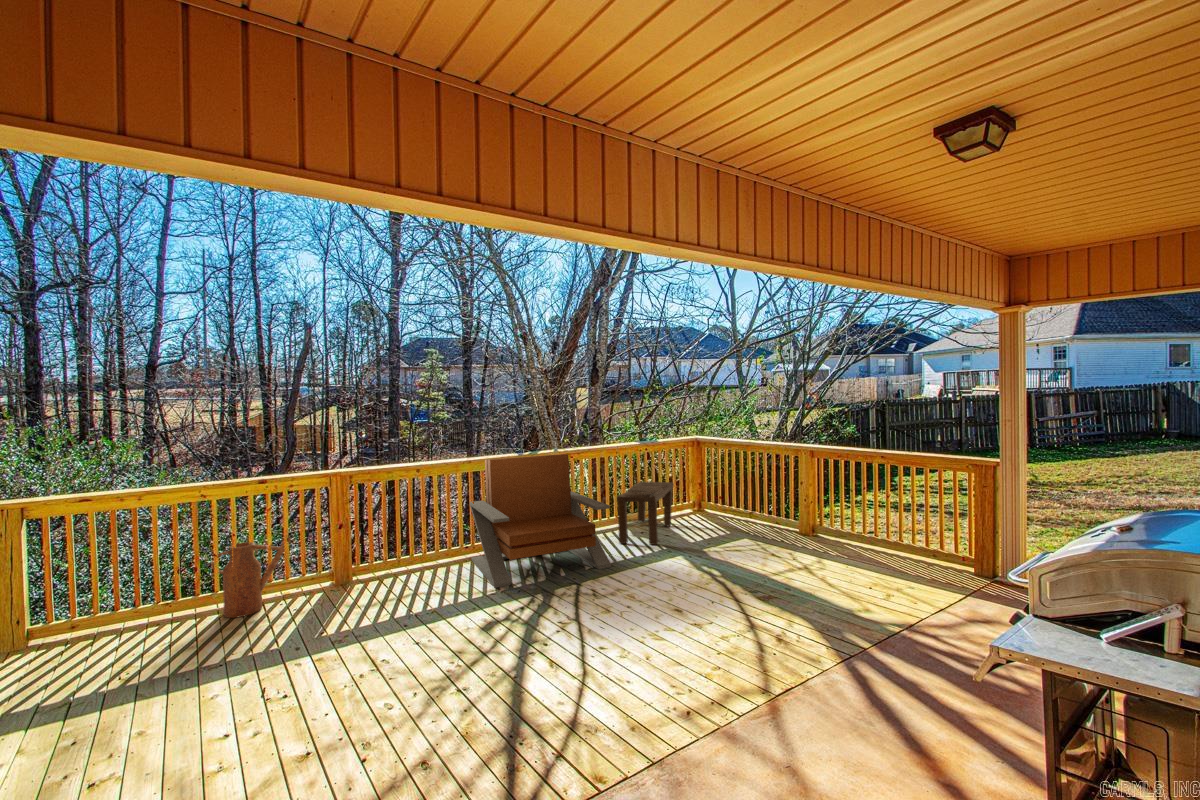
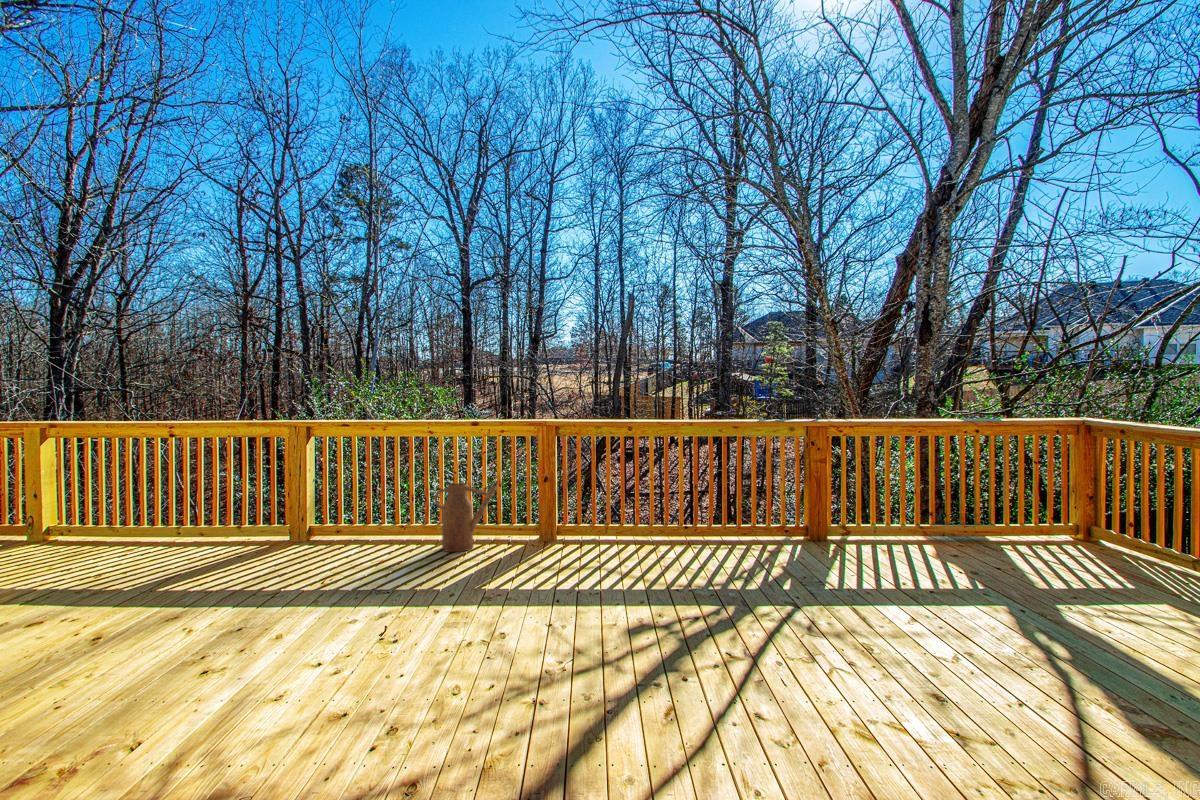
lounge chair: present [470,454,611,588] -> none [685,424,865,594]
bench: present [617,482,674,545] -> none [899,478,1021,578]

